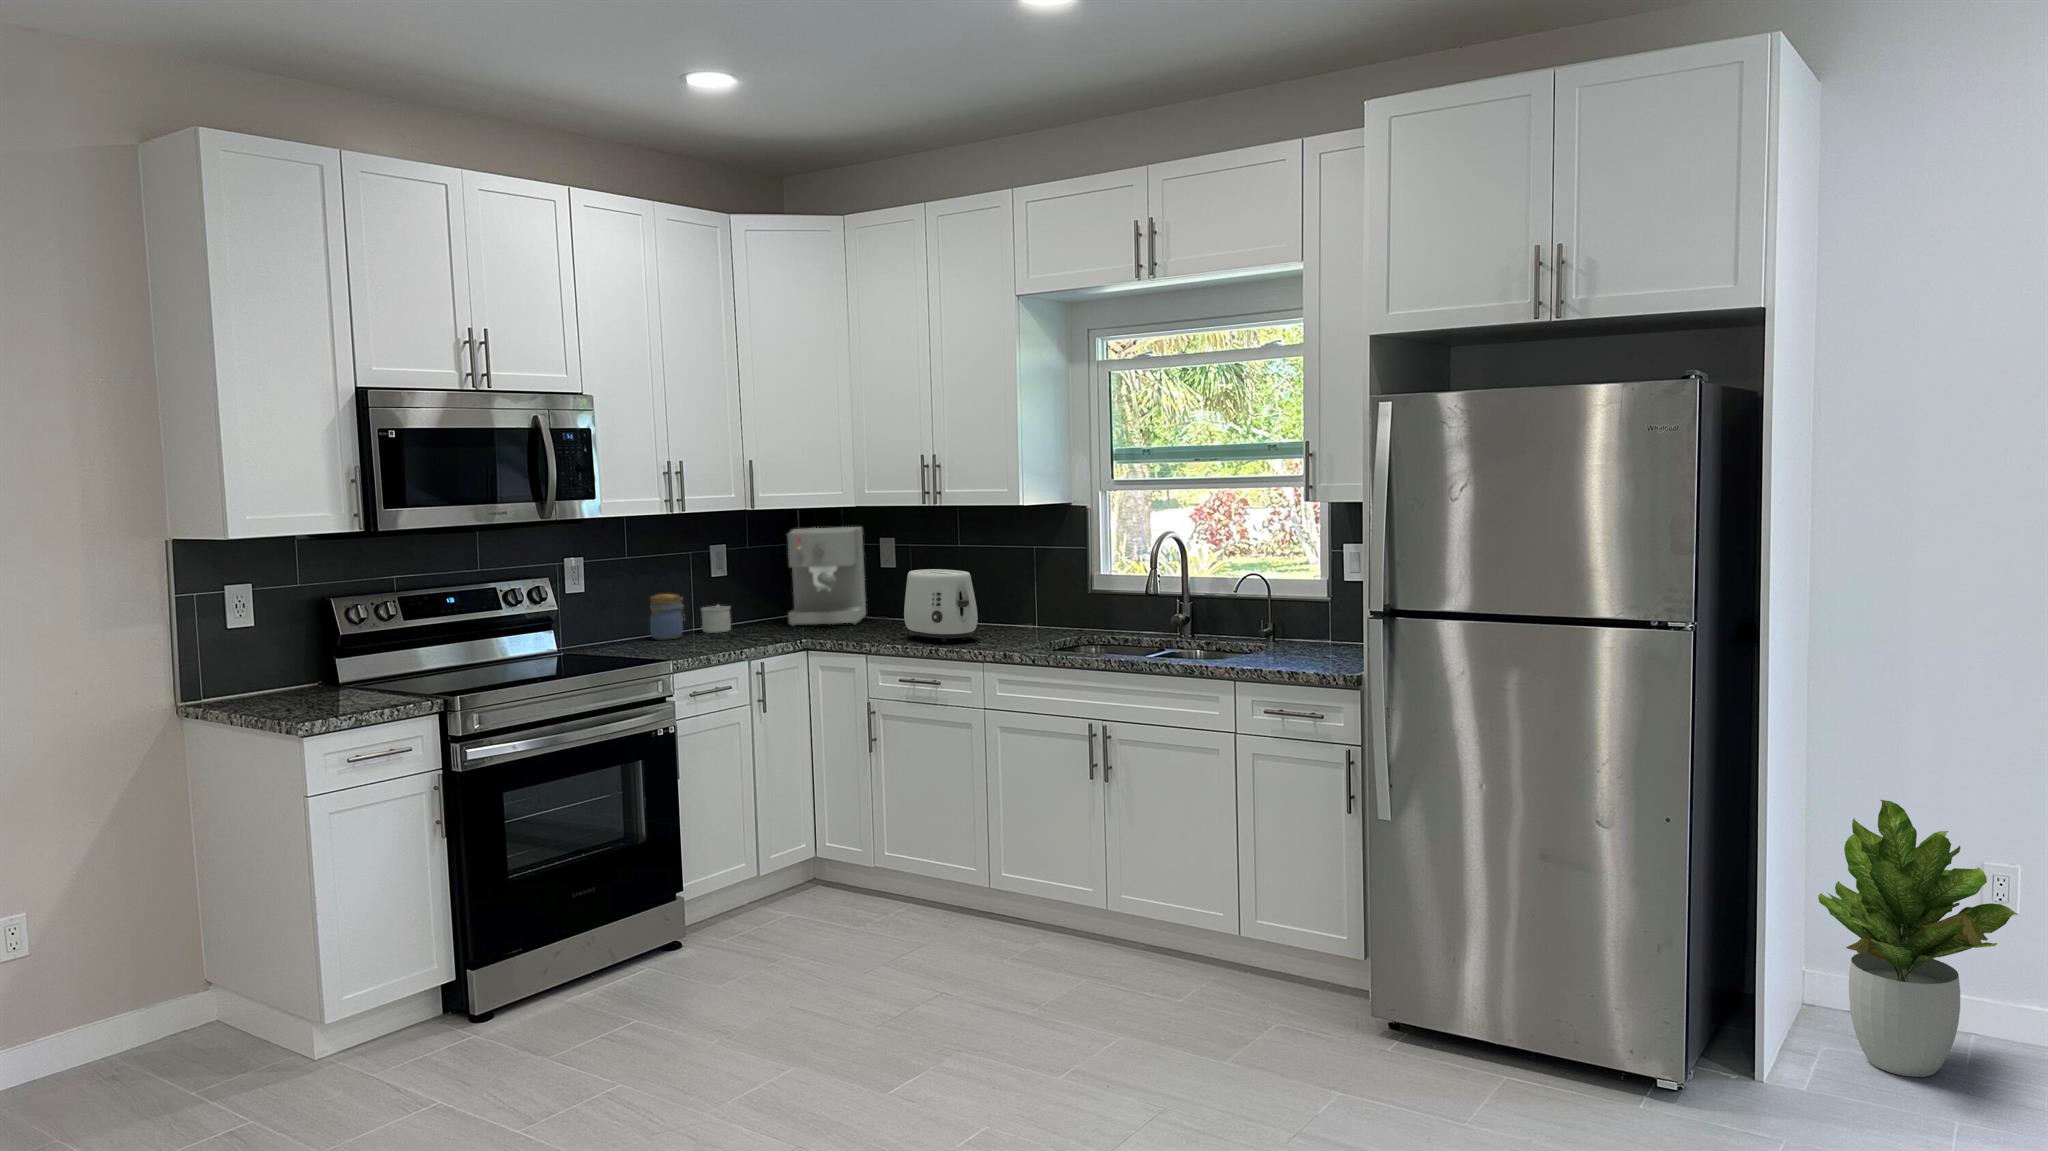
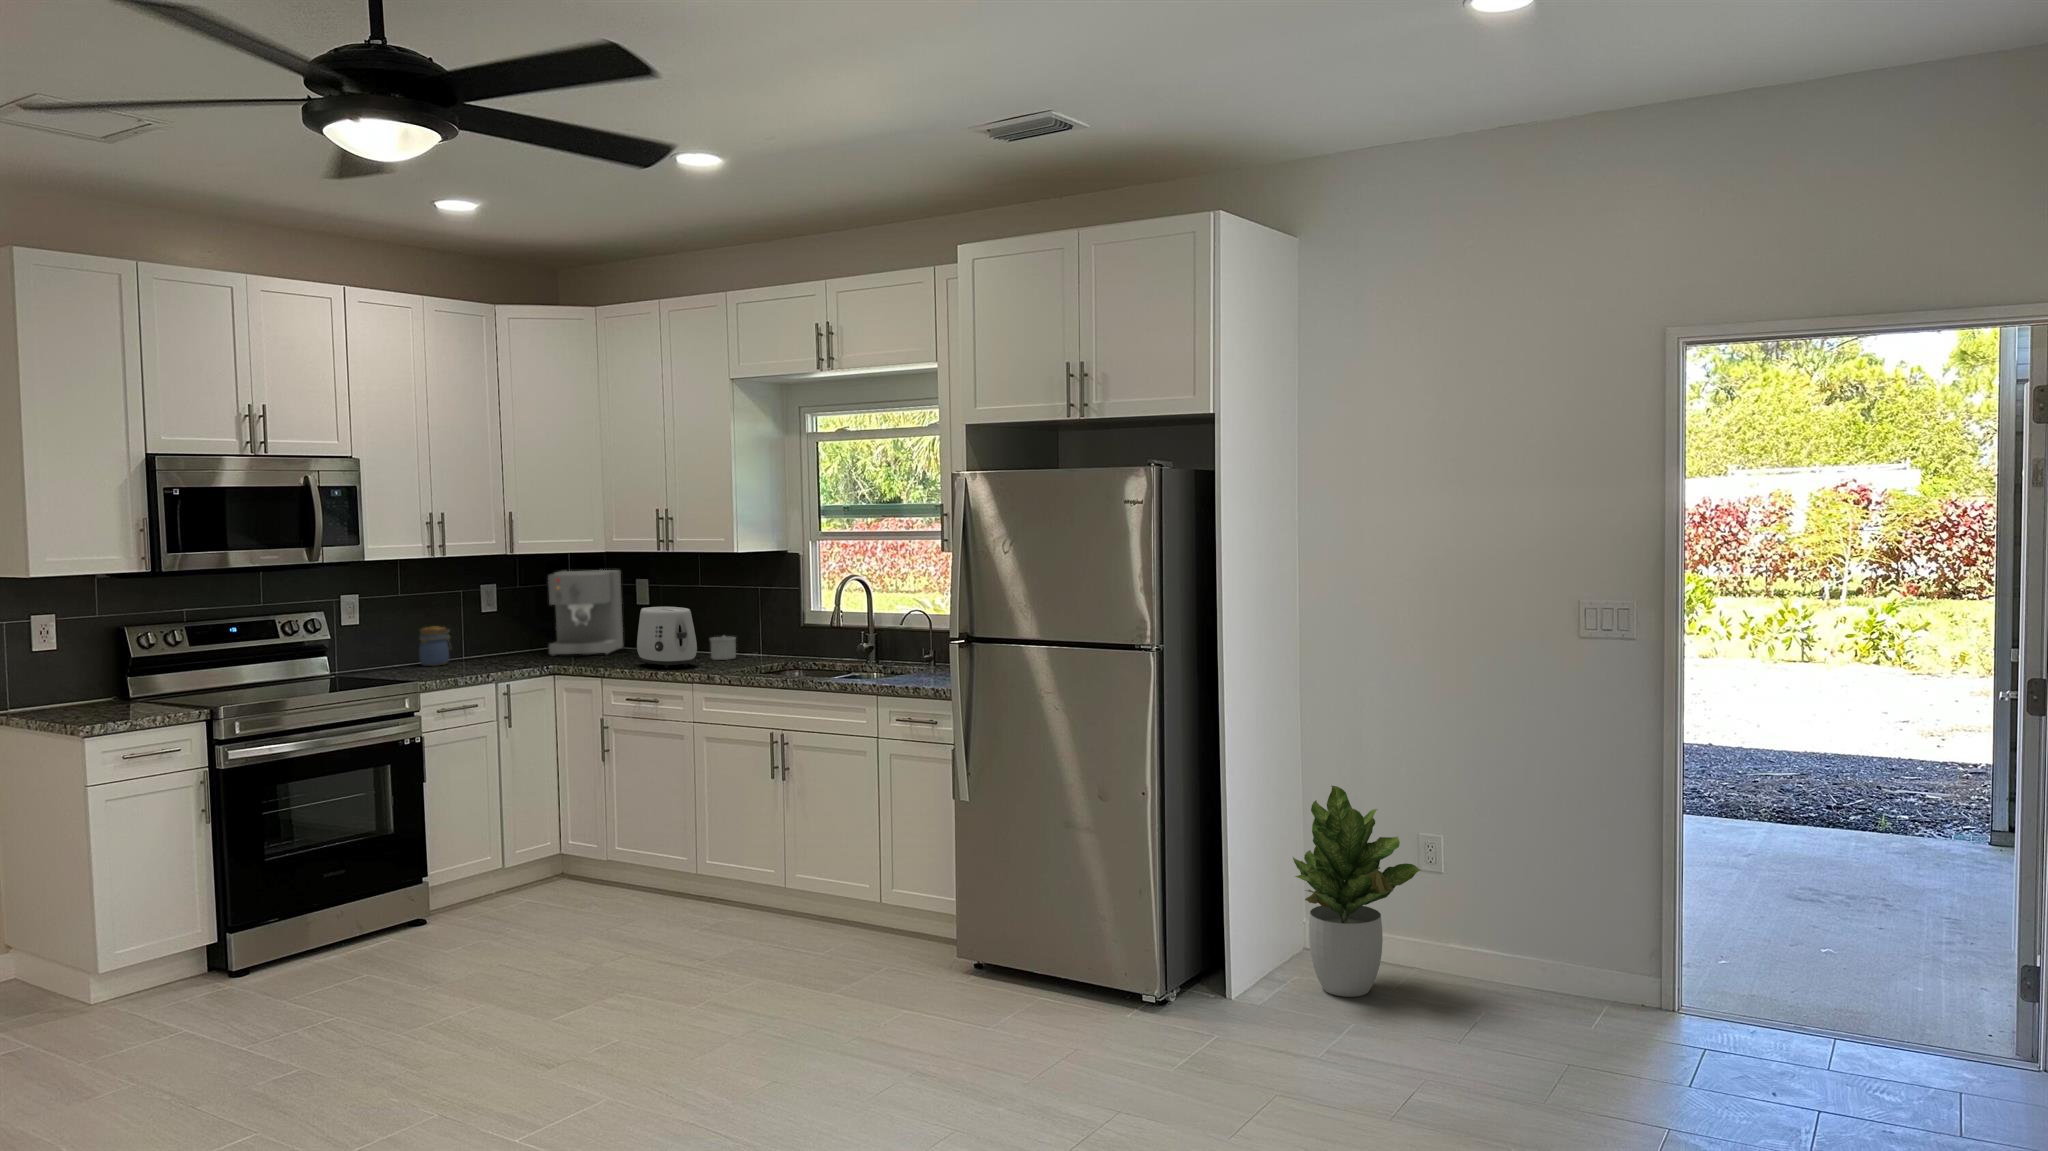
mug: present [701,605,731,633] -> present [710,636,736,660]

